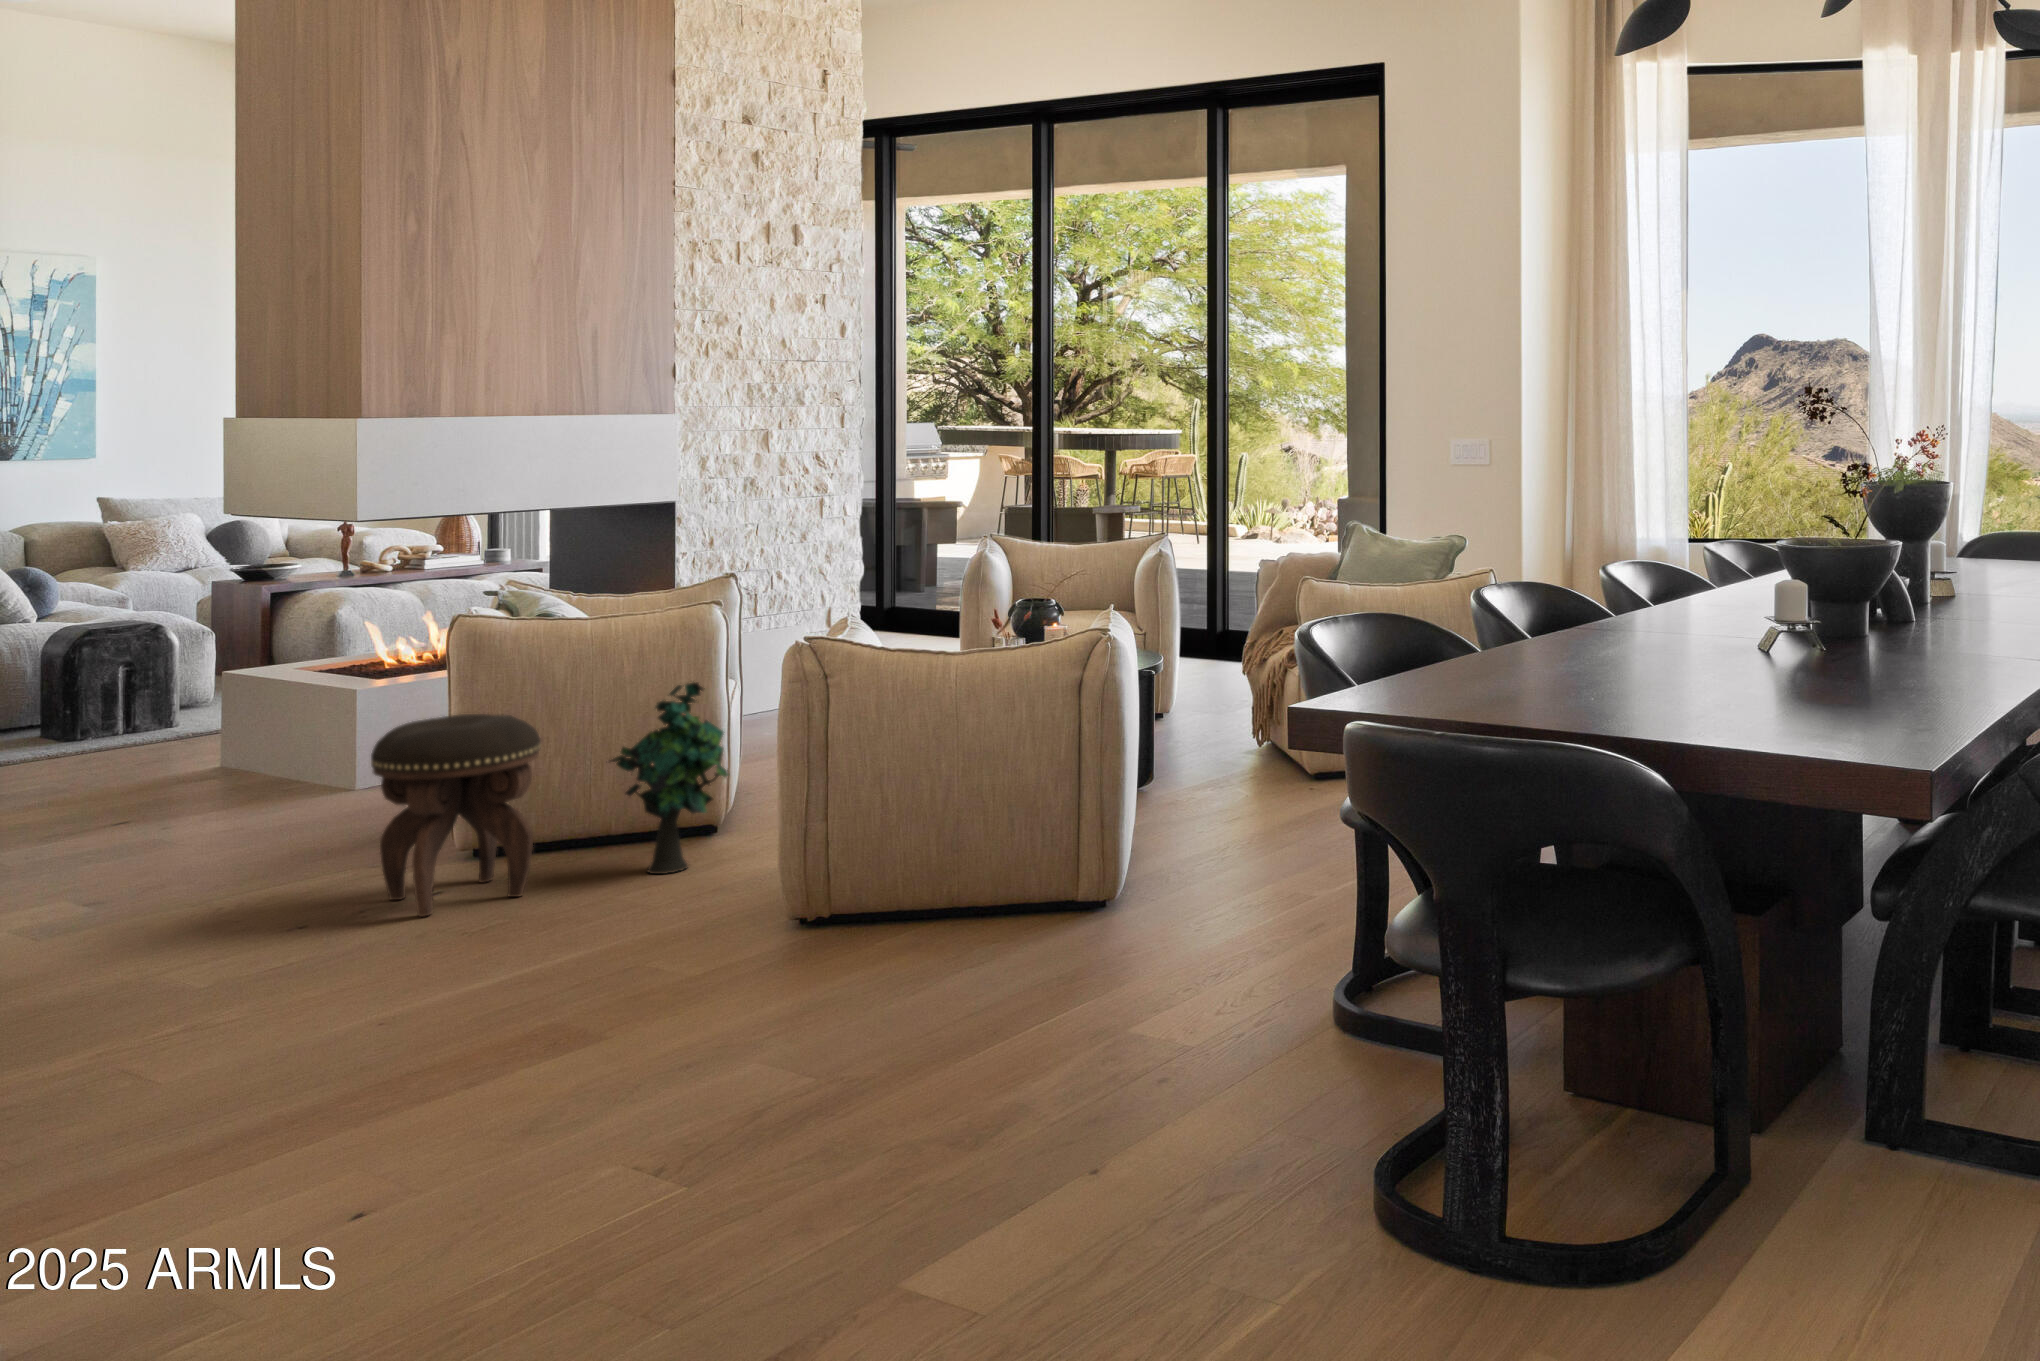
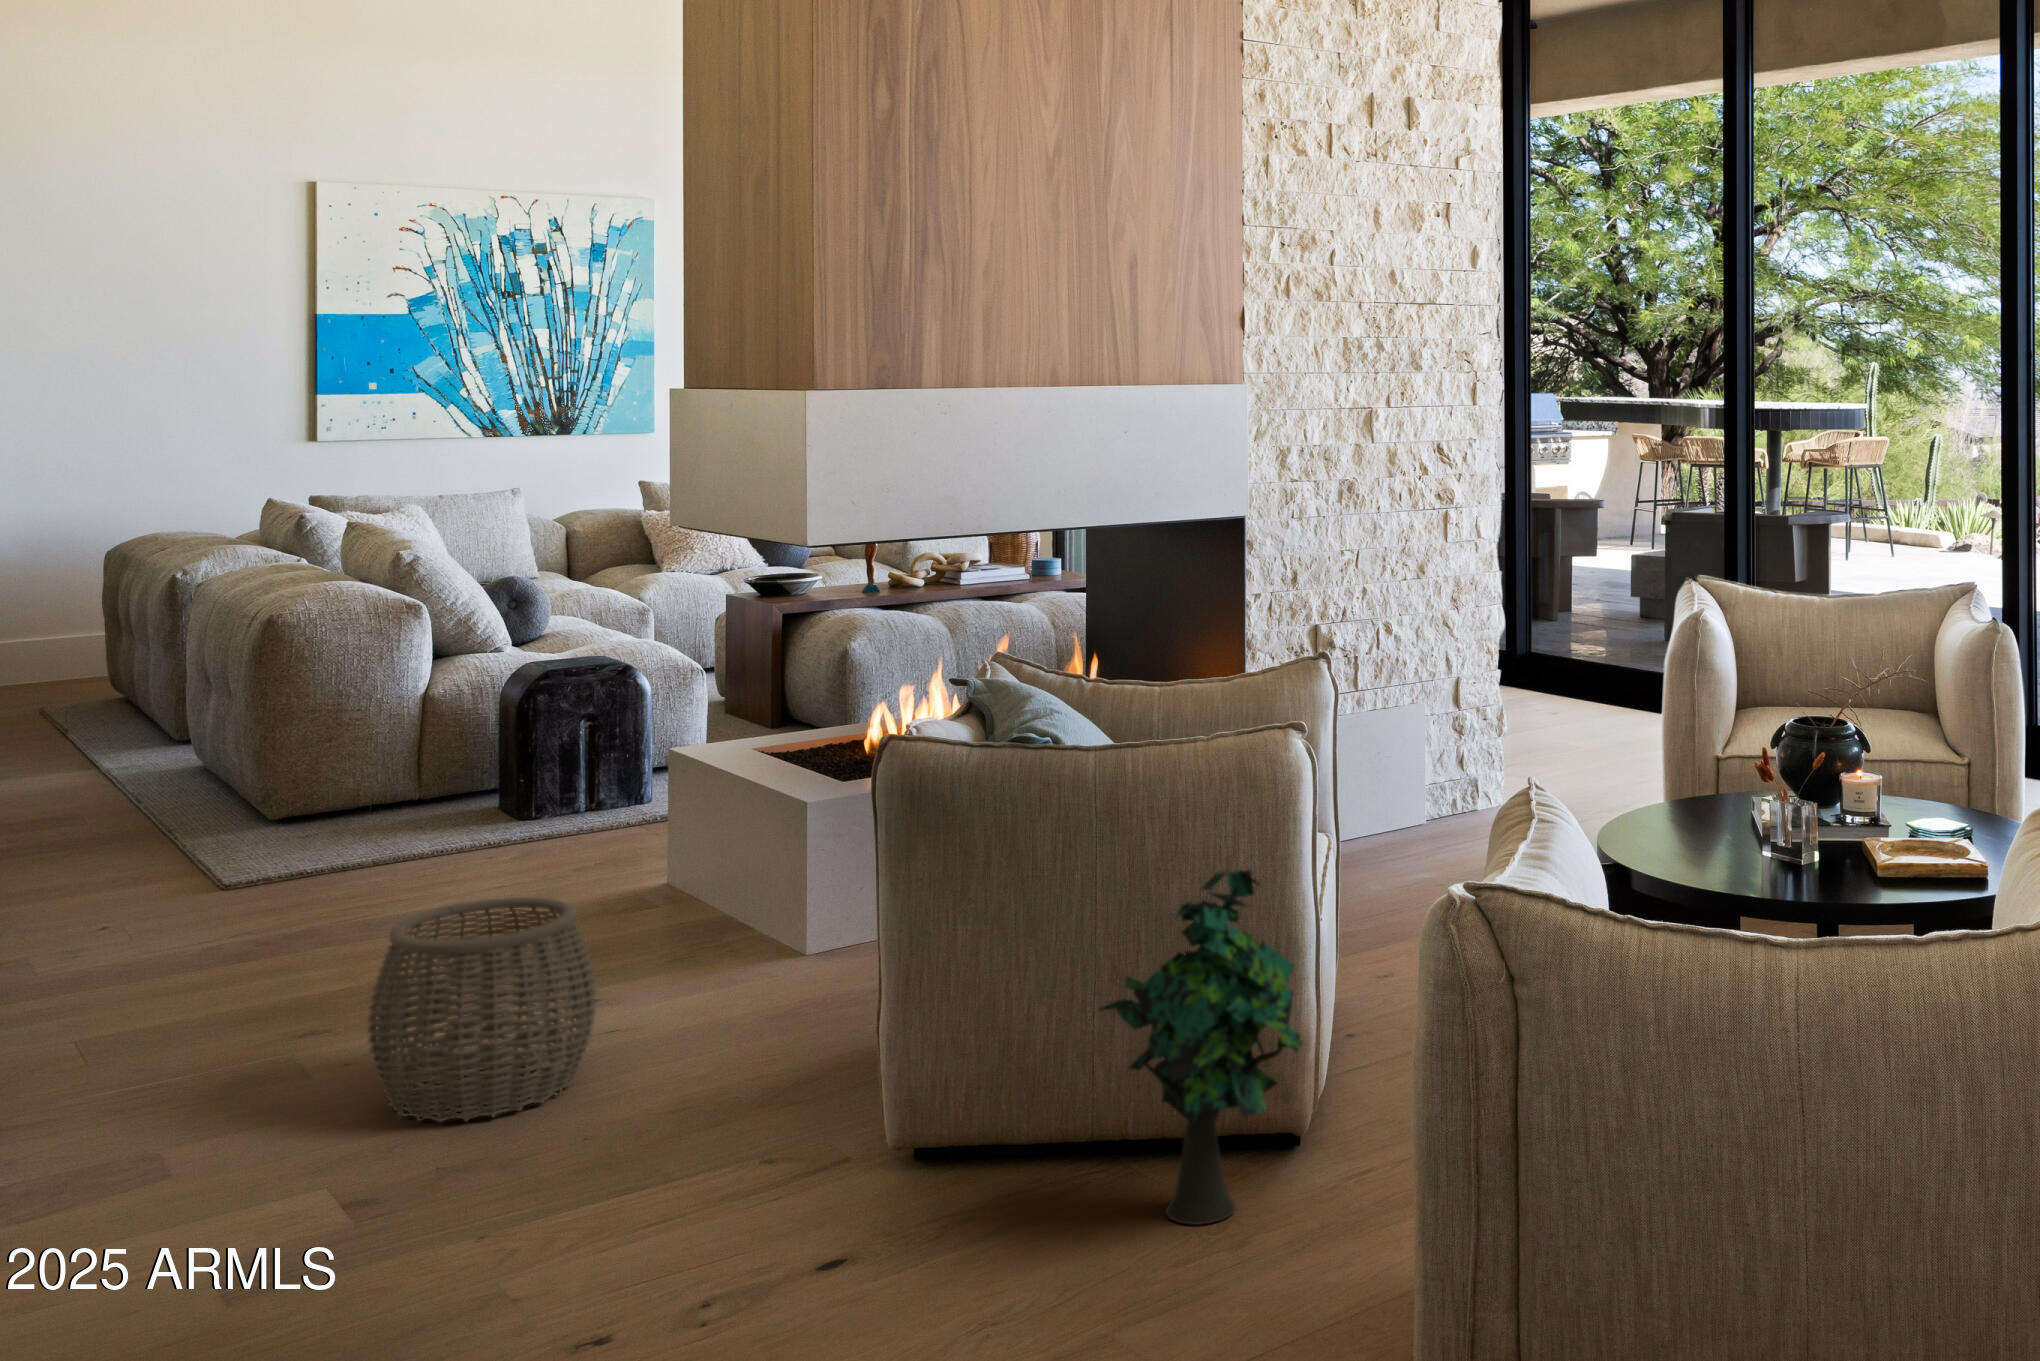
footstool: present [371,714,541,917] -> none [717,903,990,1291]
woven basket: none [71,749,238,885] -> present [368,897,597,1122]

